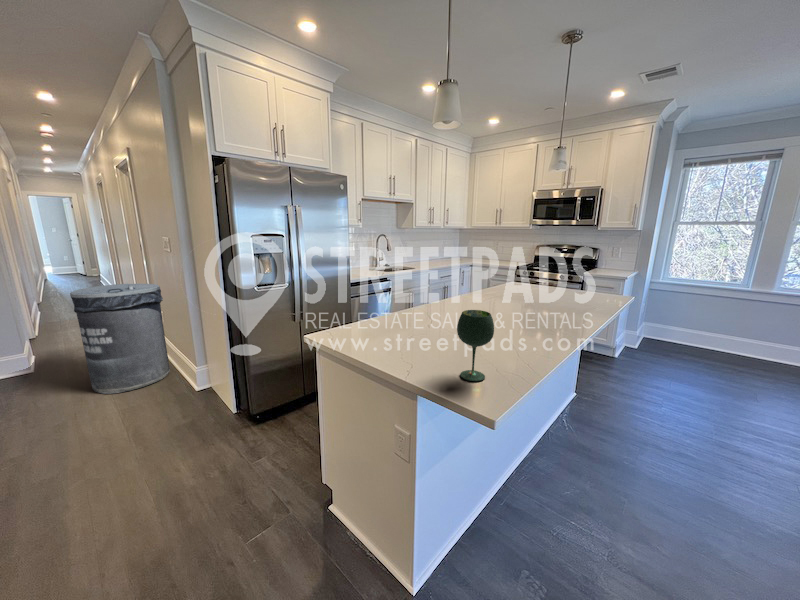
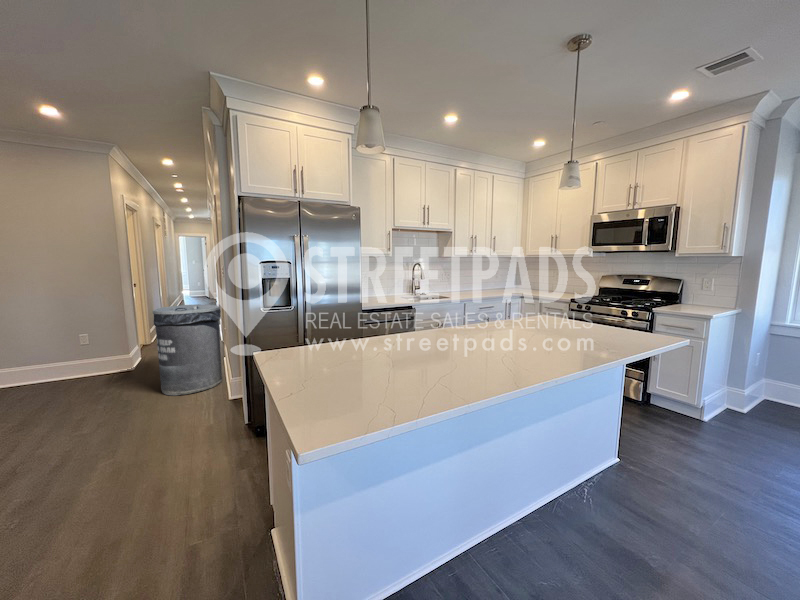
wine glass: present [457,310,494,381] -> none [325,338,365,419]

